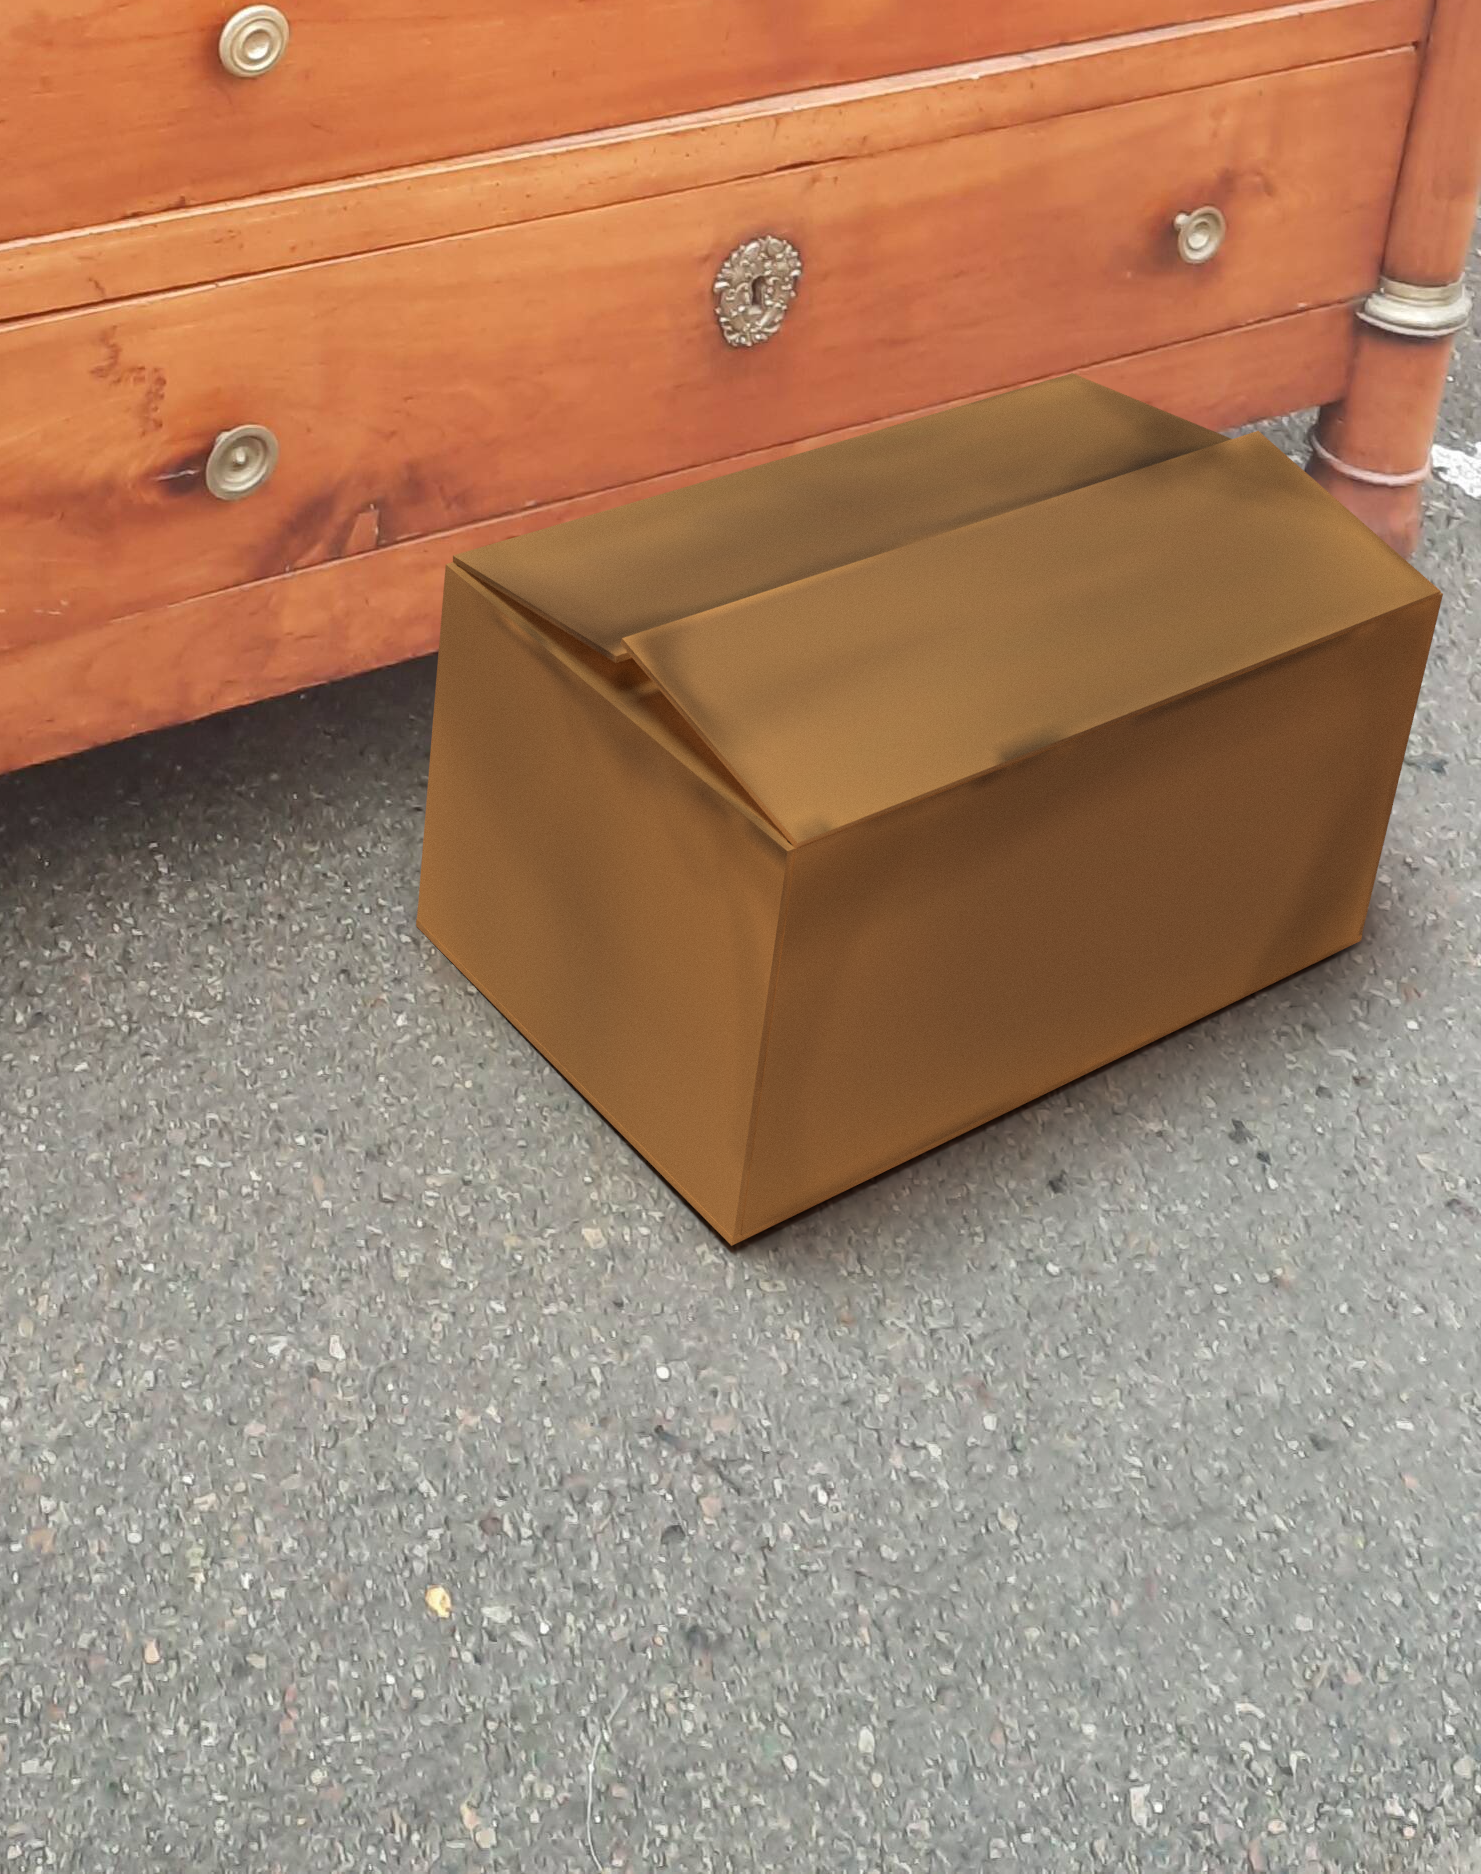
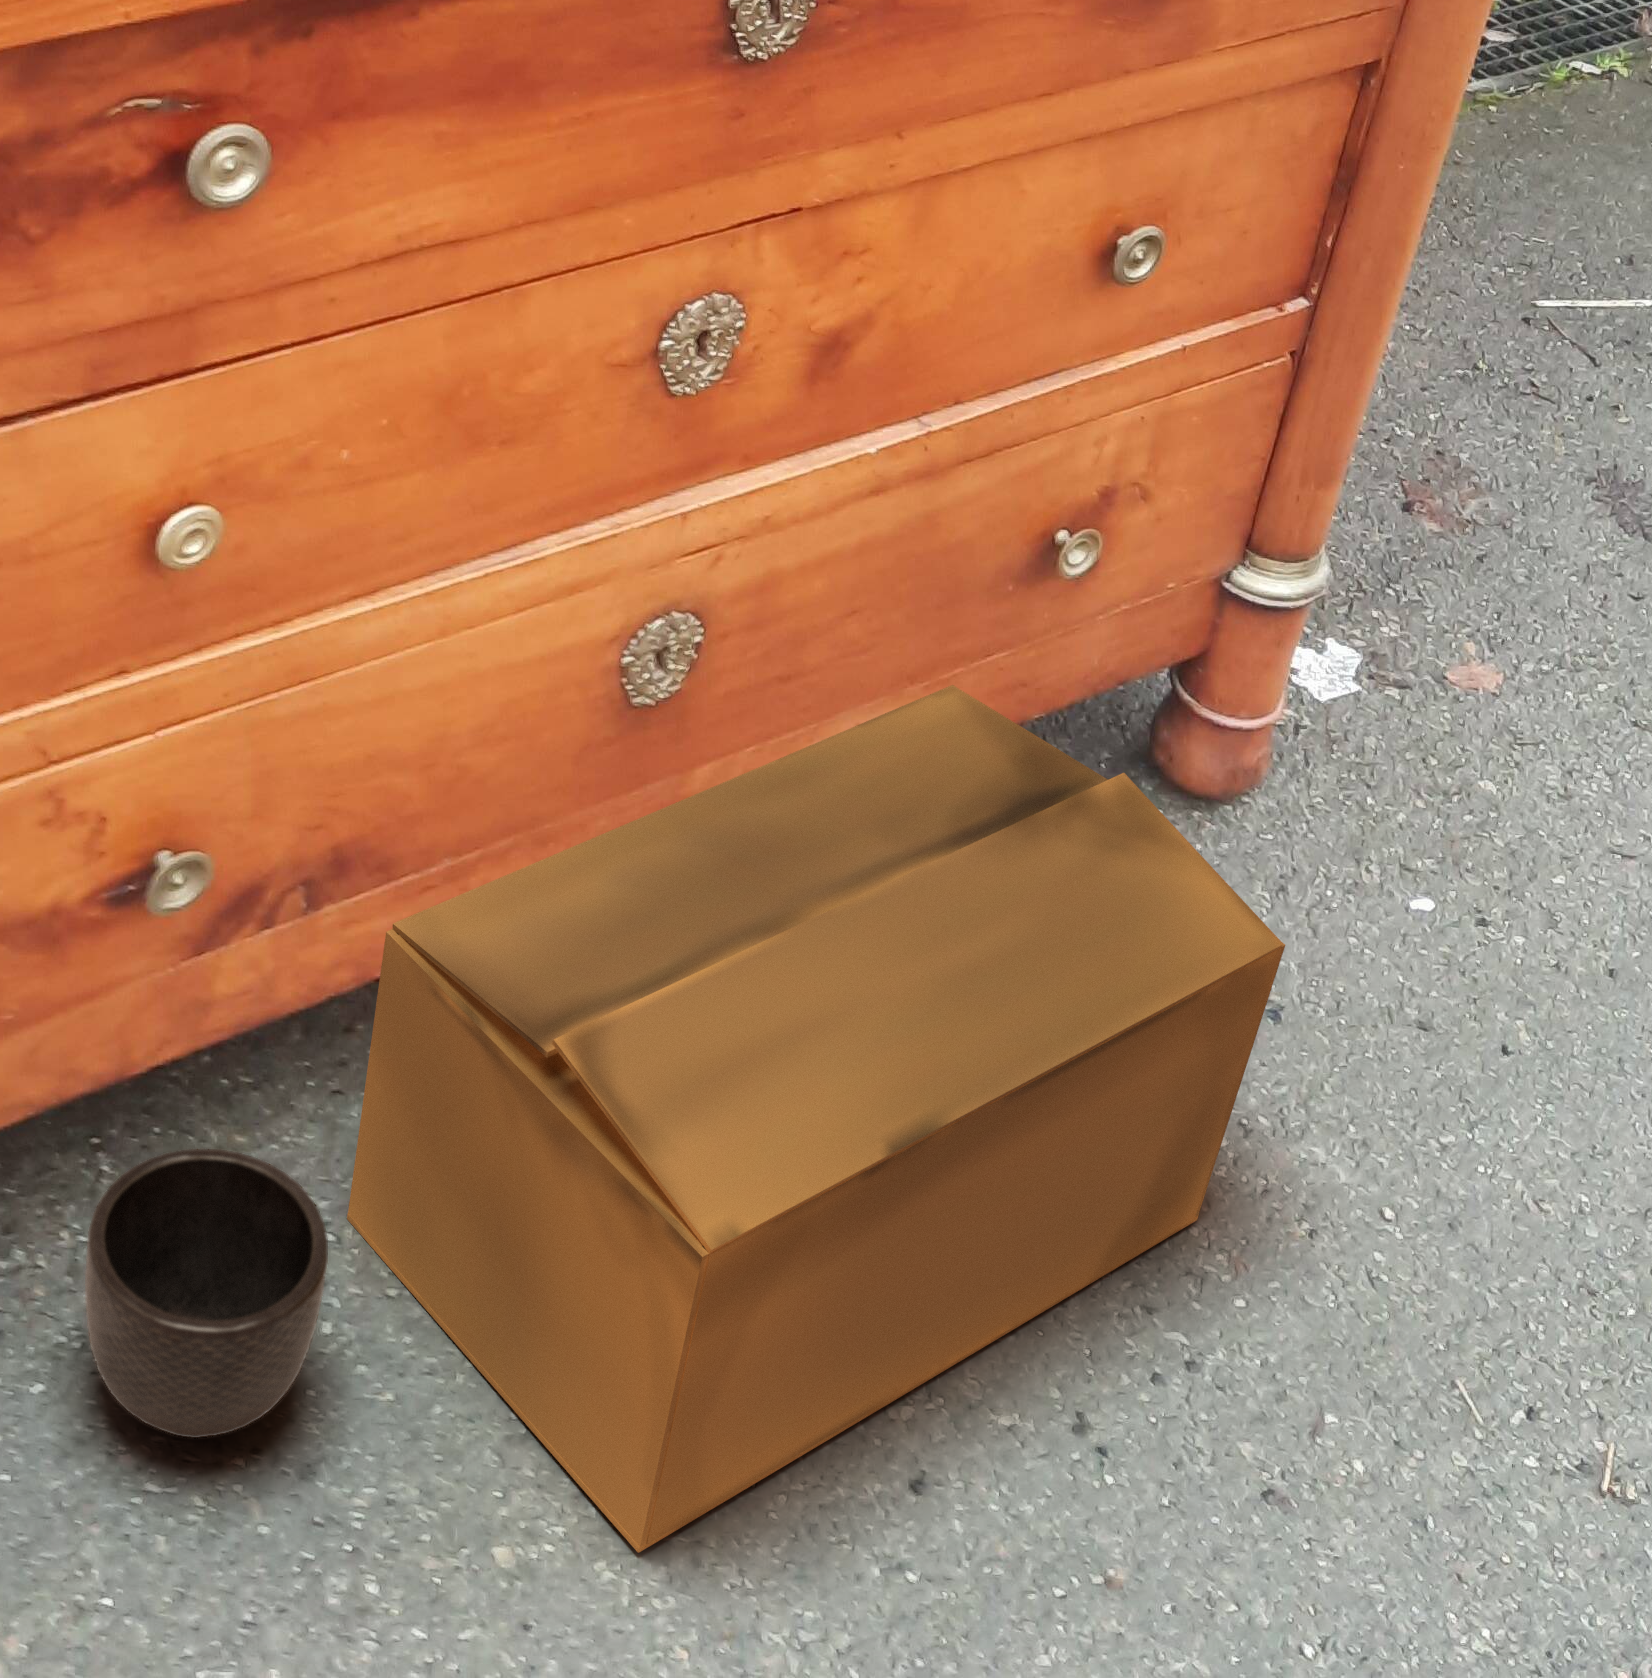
planter: none [106,805,378,1127] -> present [85,1149,328,1438]

